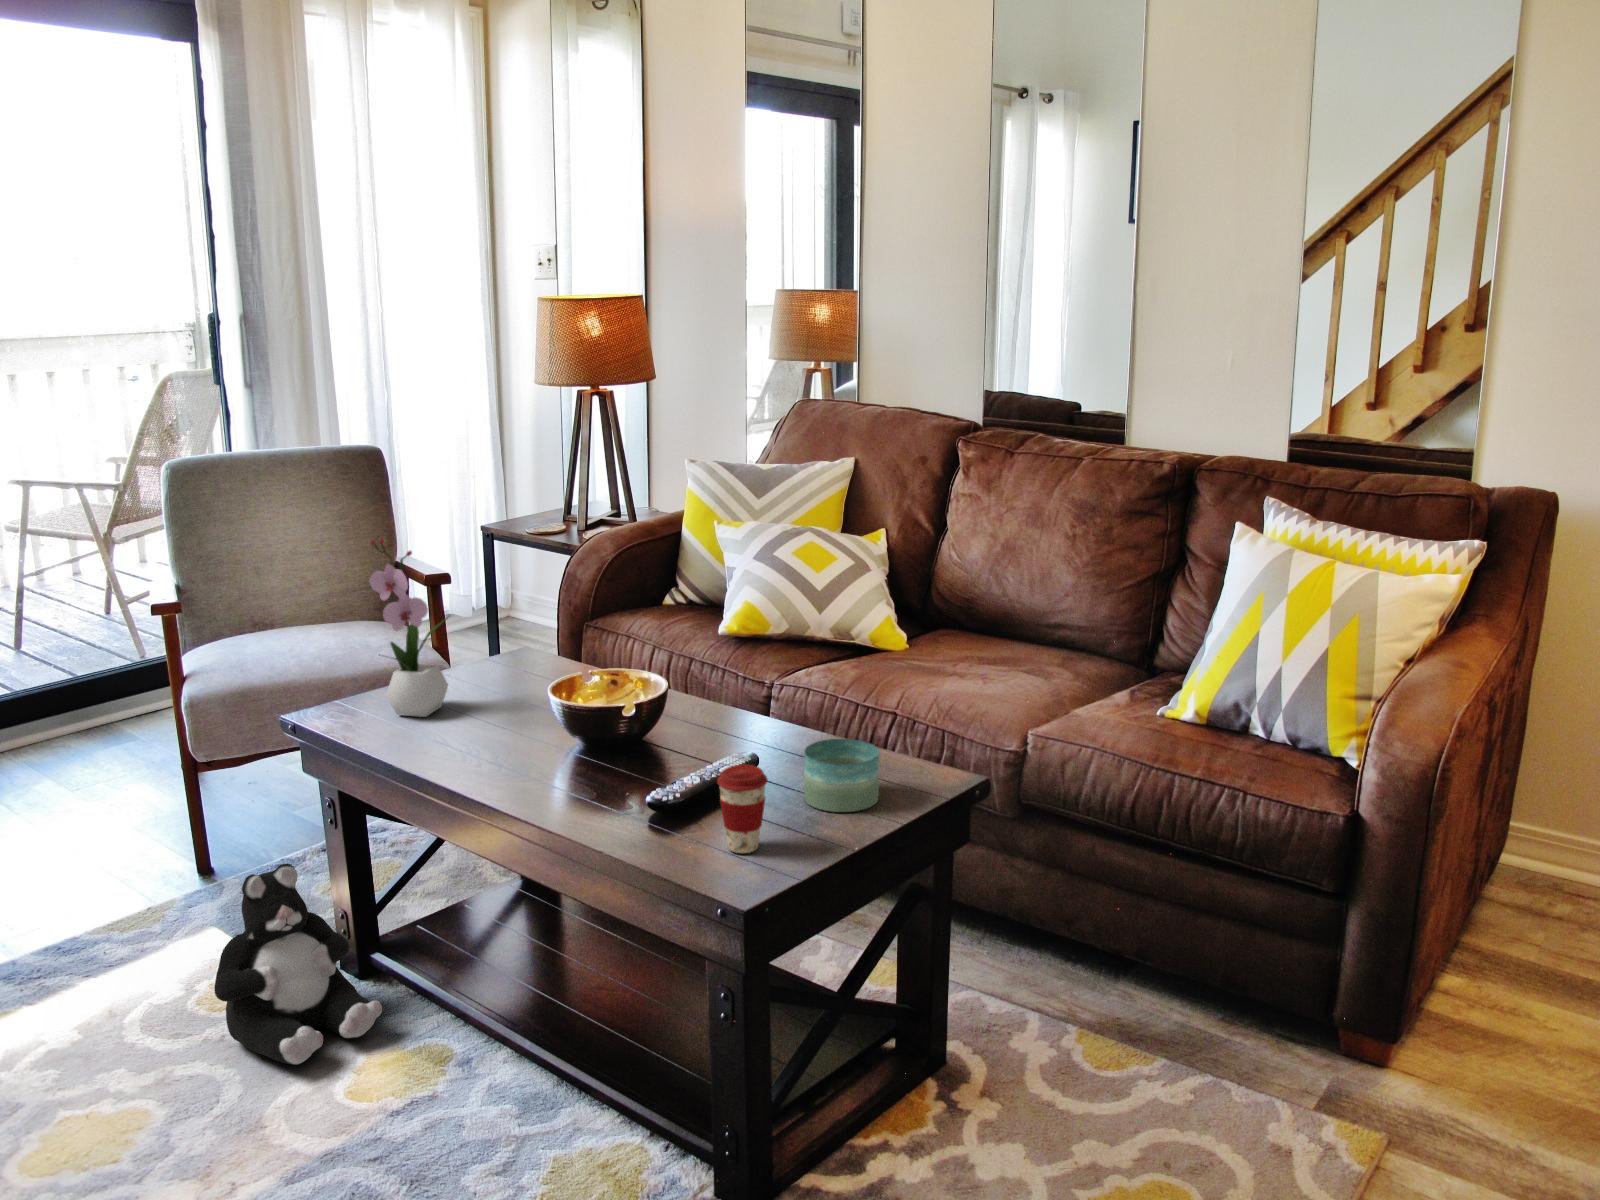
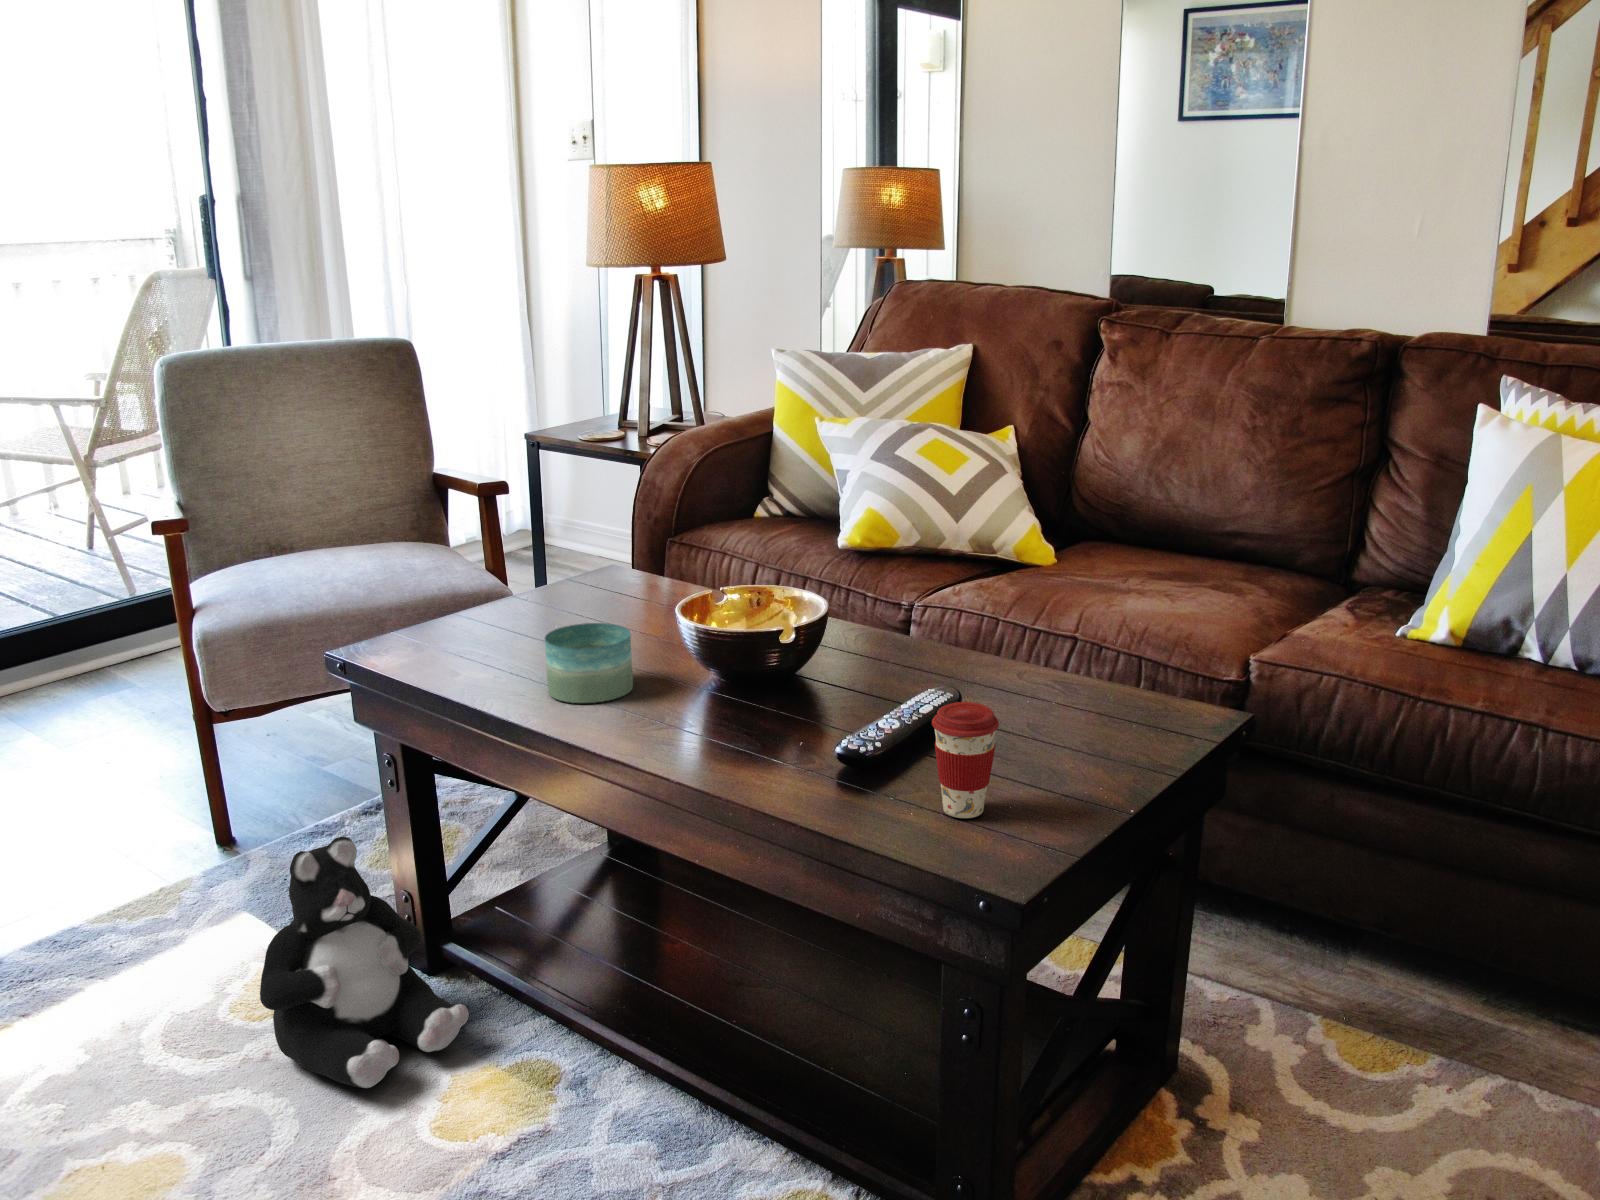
flower arrangement: present [369,538,449,717] -> none [433,427,532,652]
candle: present [804,739,879,812] -> present [545,623,633,703]

